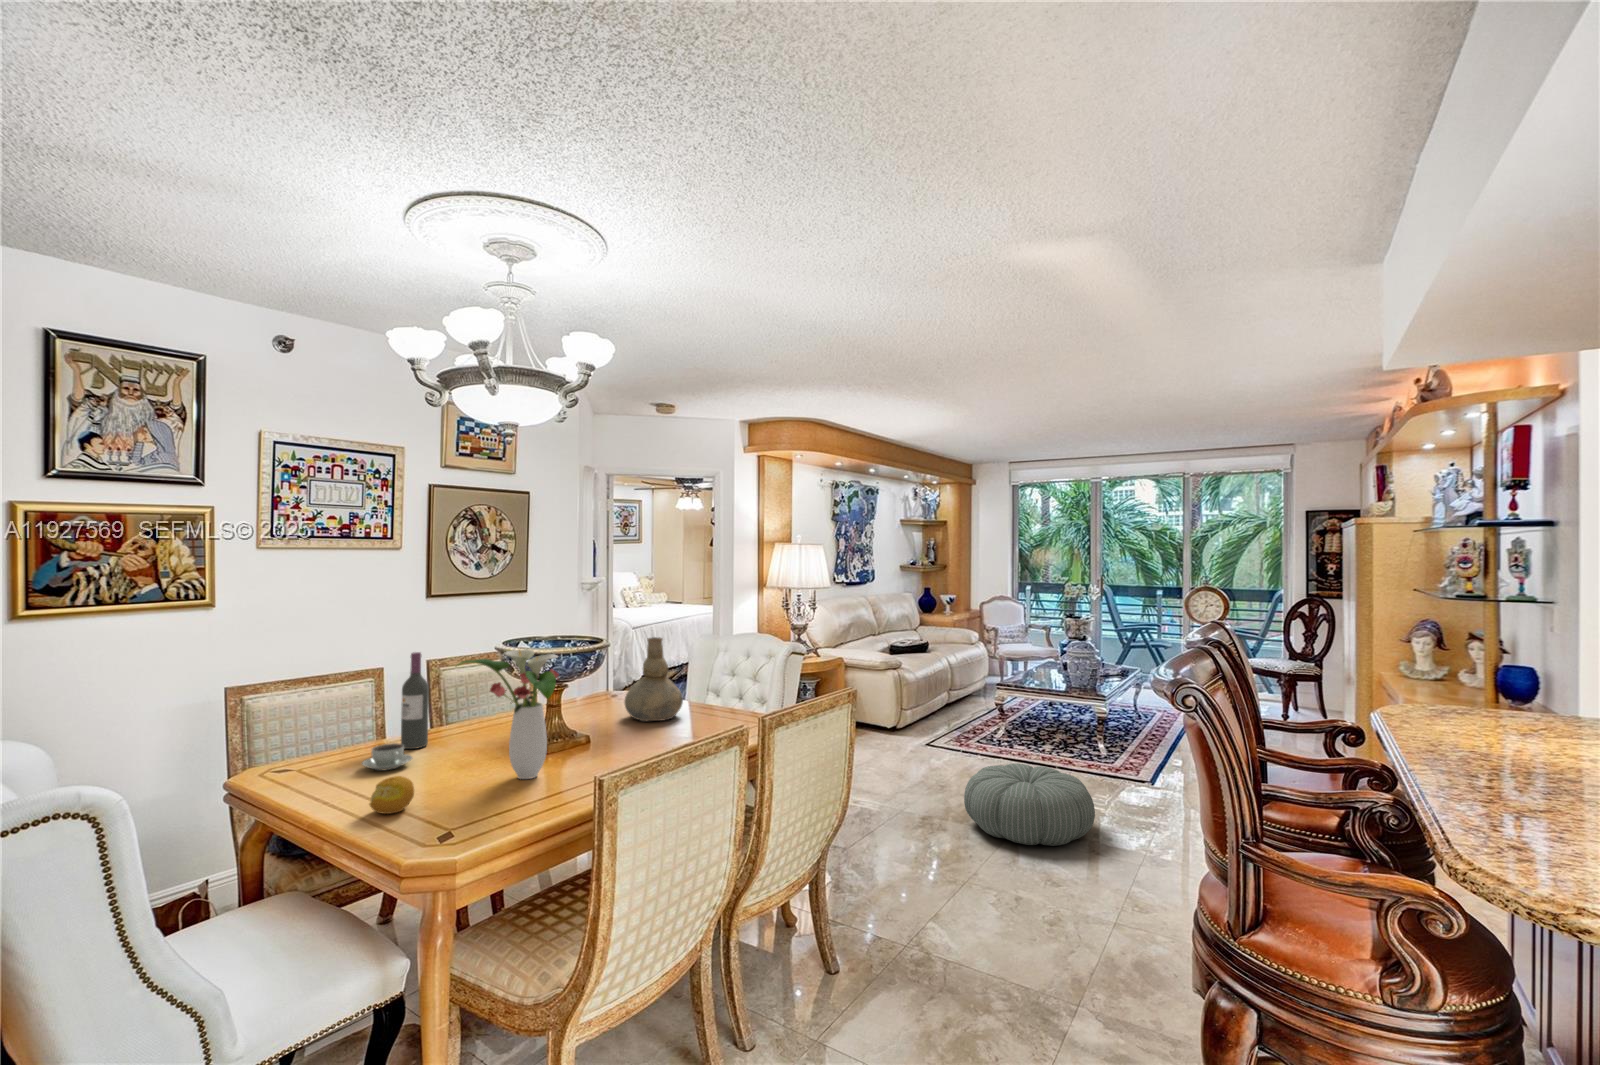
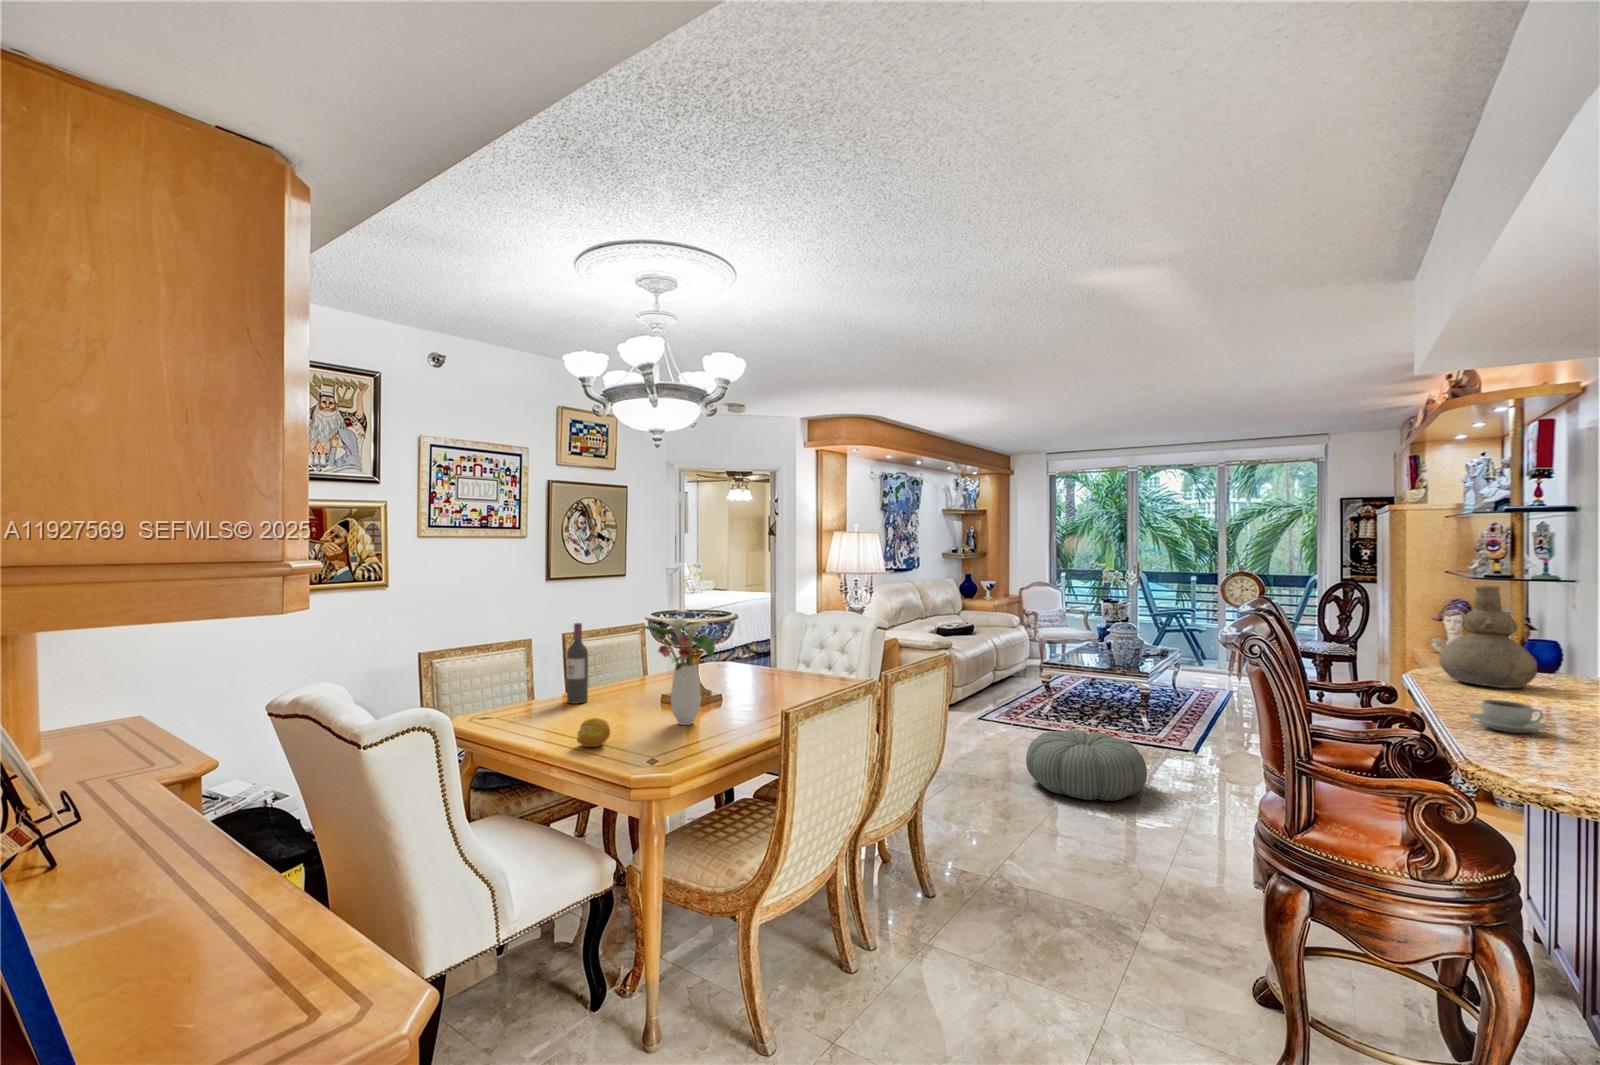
vase: present [624,637,683,721] -> present [1439,586,1537,688]
coffee cup: present [362,743,413,770] -> present [1469,700,1547,733]

